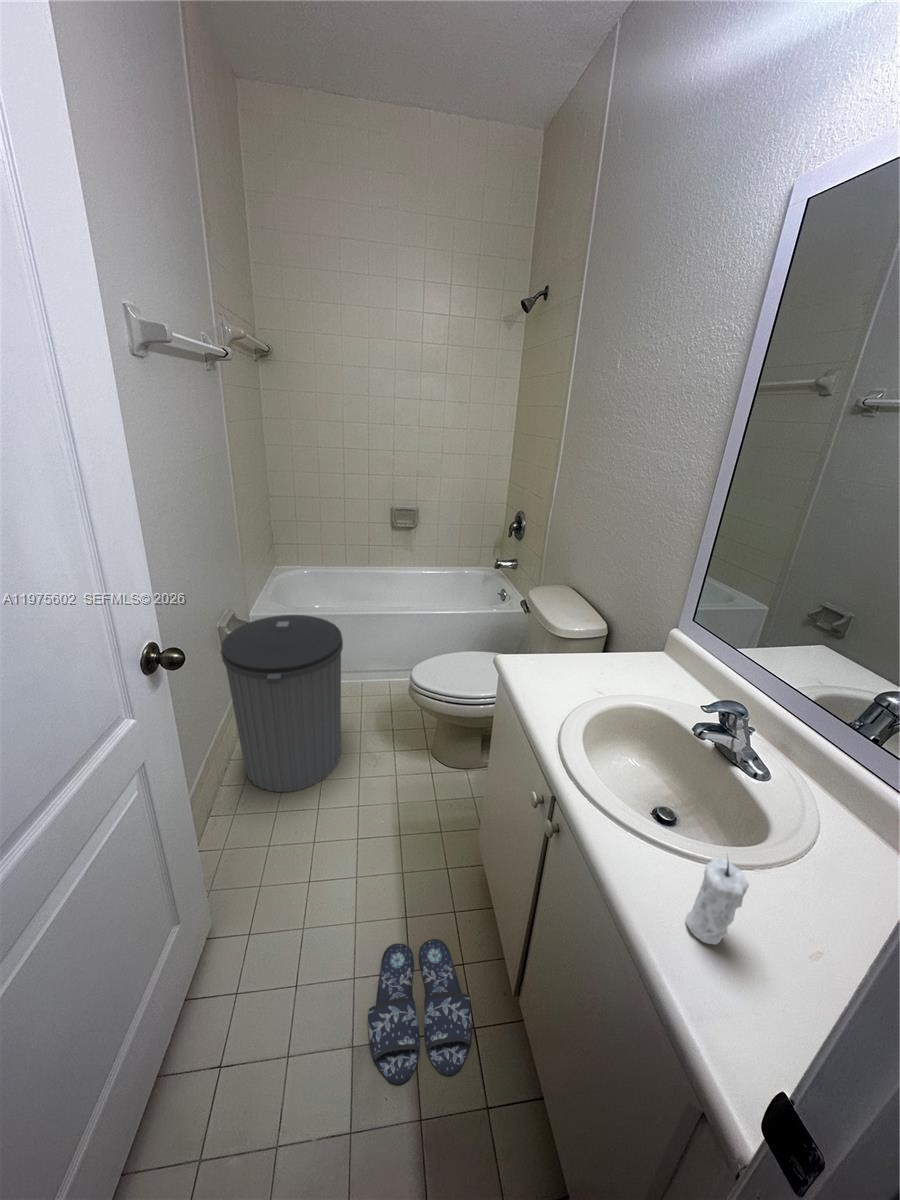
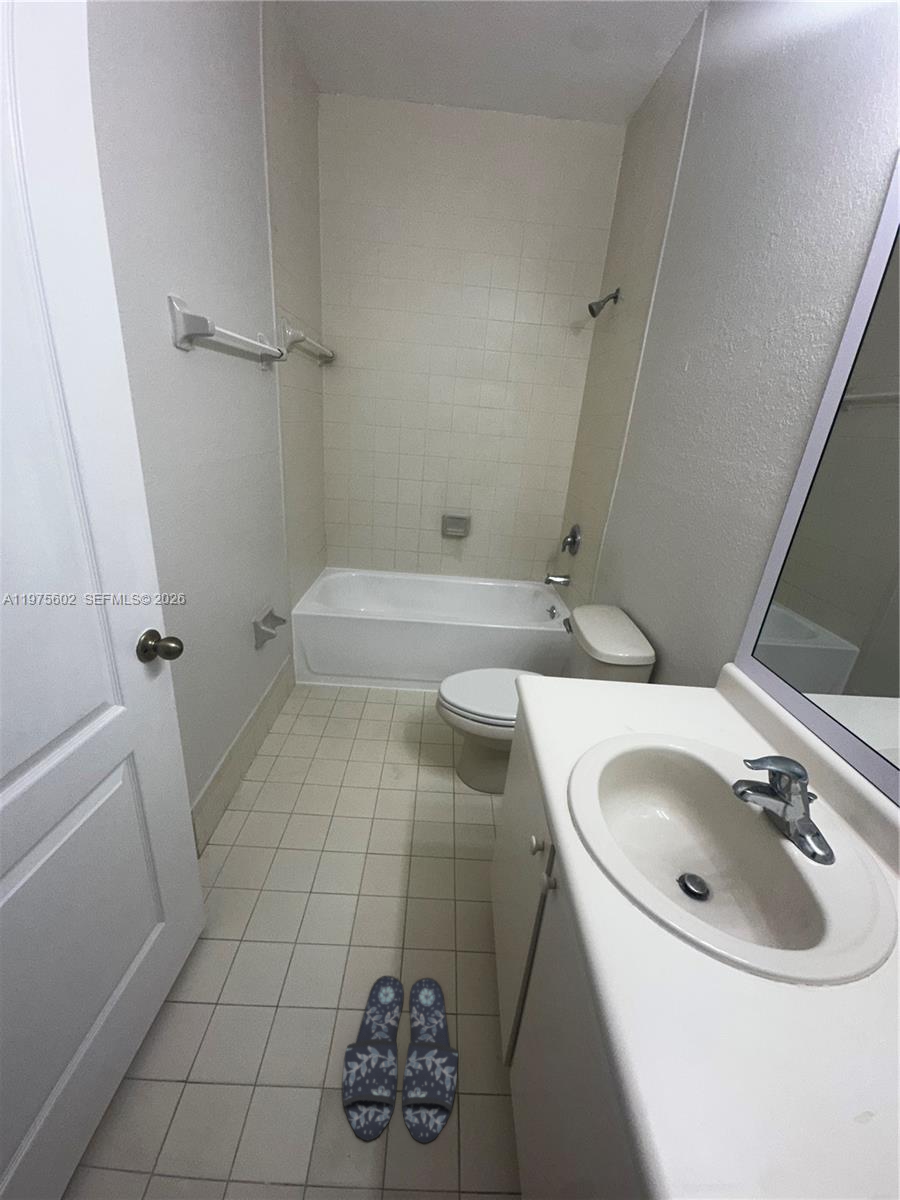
trash can: present [221,615,343,792] -> none [251,615,372,794]
candle: present [685,858,749,944] -> none [689,970,778,1093]

